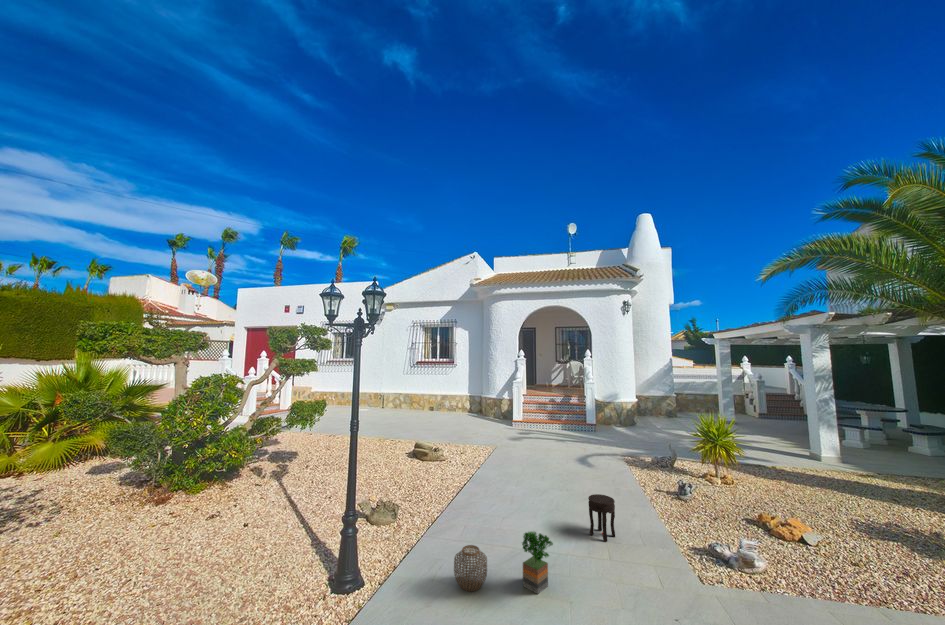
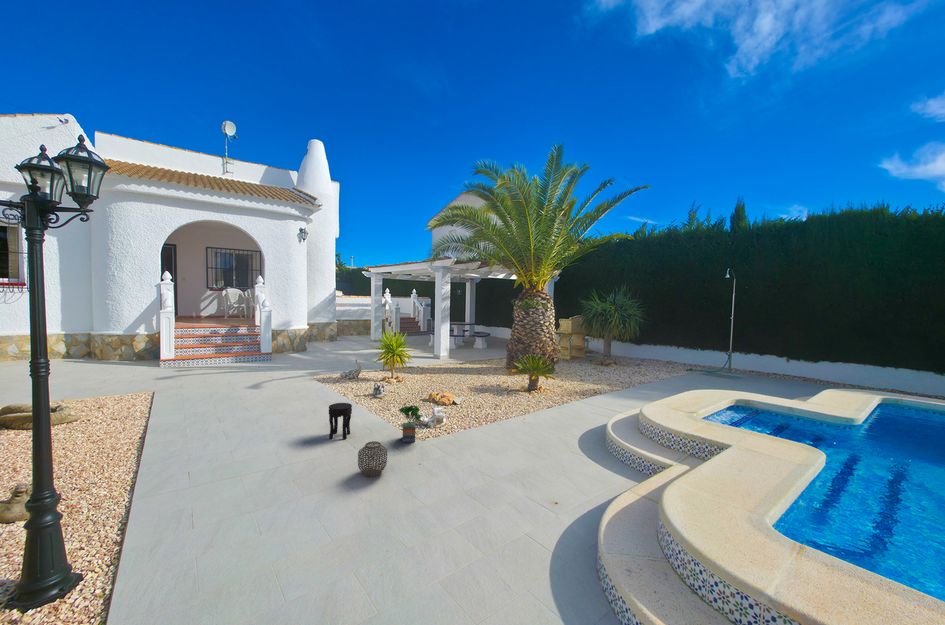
potted tree: present [522,532,553,594] -> present [399,406,422,442]
woven basket: present [454,545,487,592] -> present [358,441,387,477]

